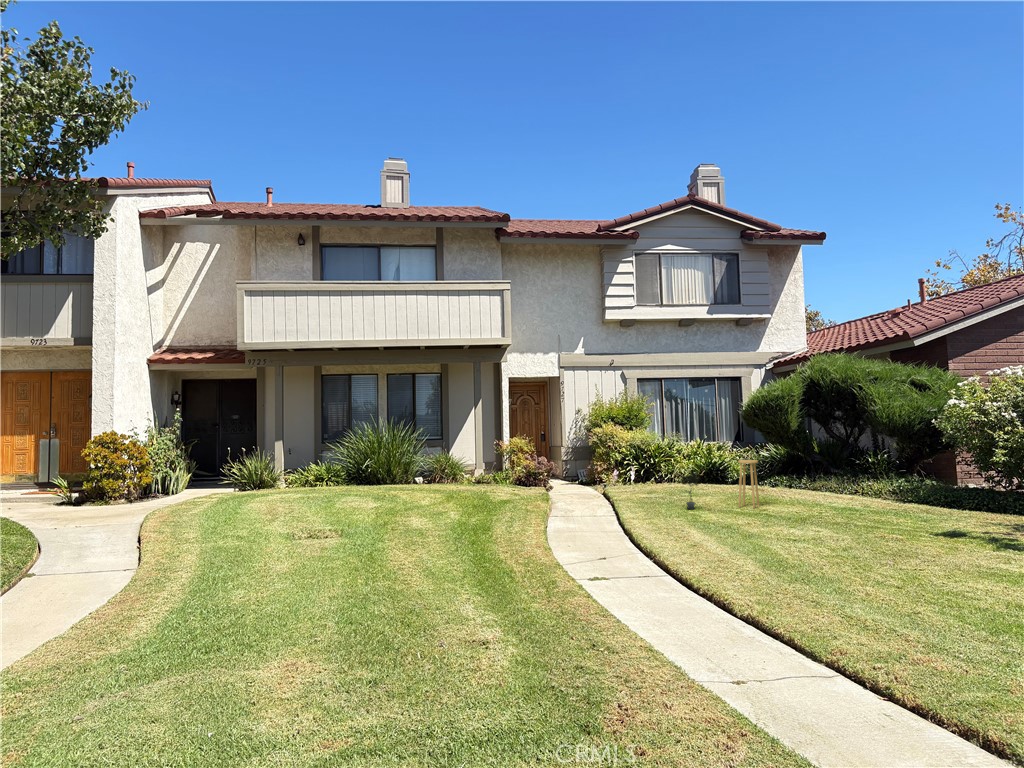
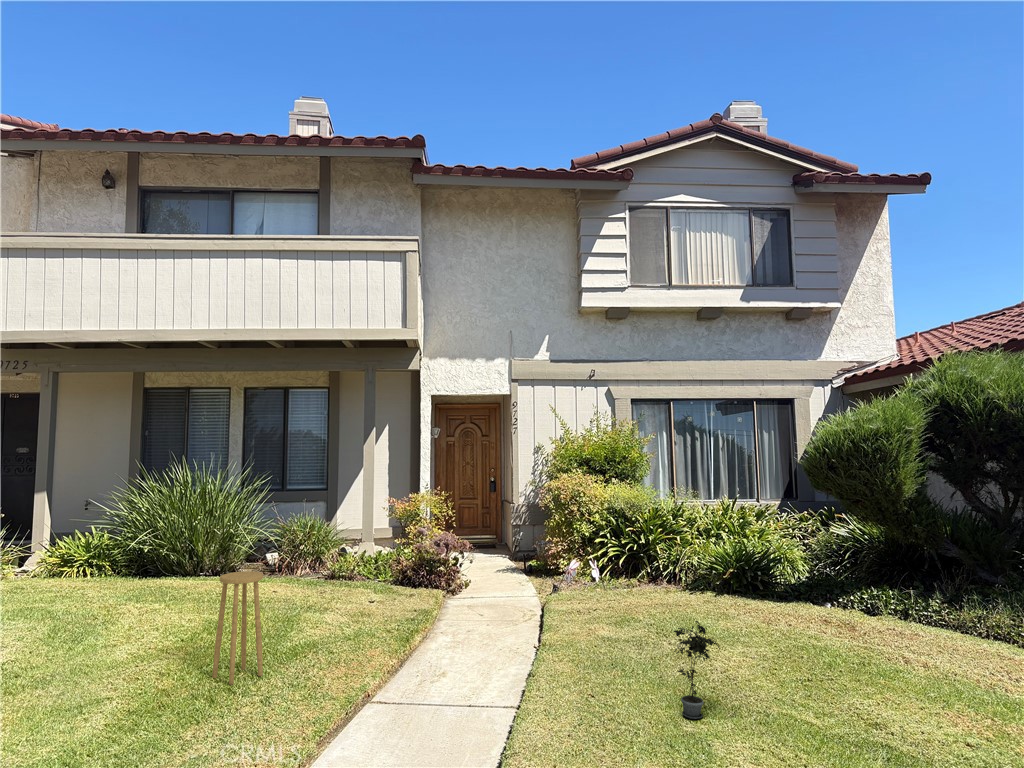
stool: present [738,460,759,508] -> present [212,571,263,685]

